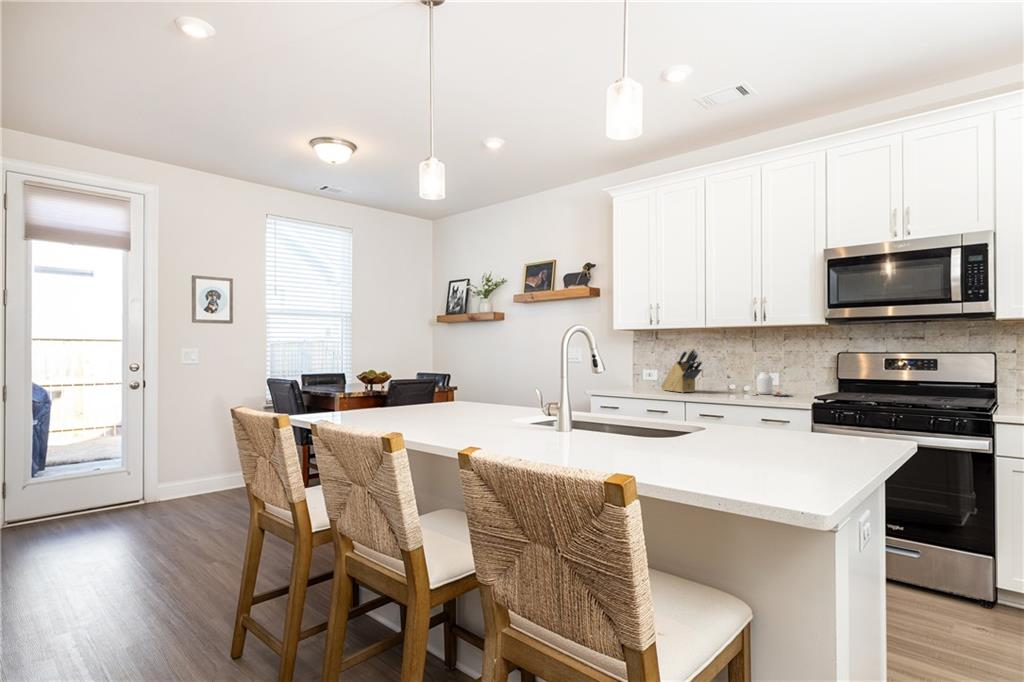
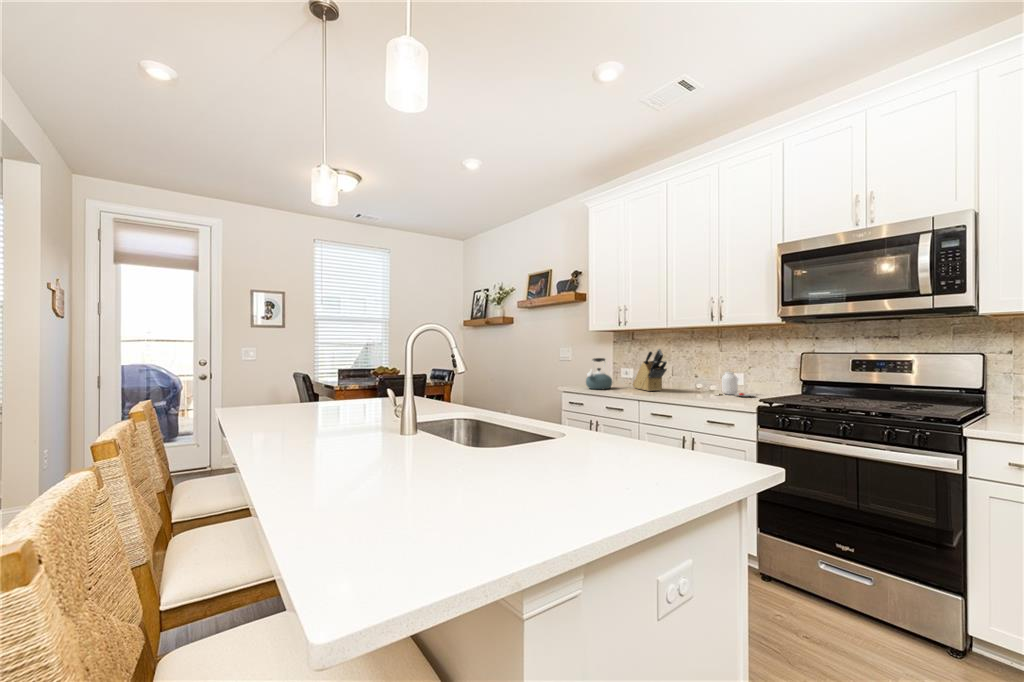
kettle: none [612,359,641,392] -> present [586,358,612,389]

